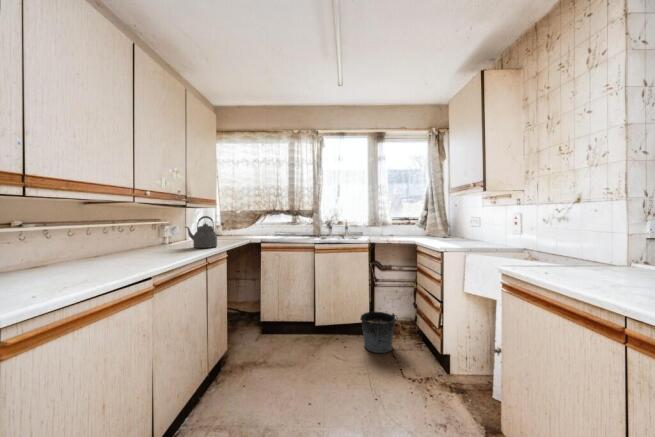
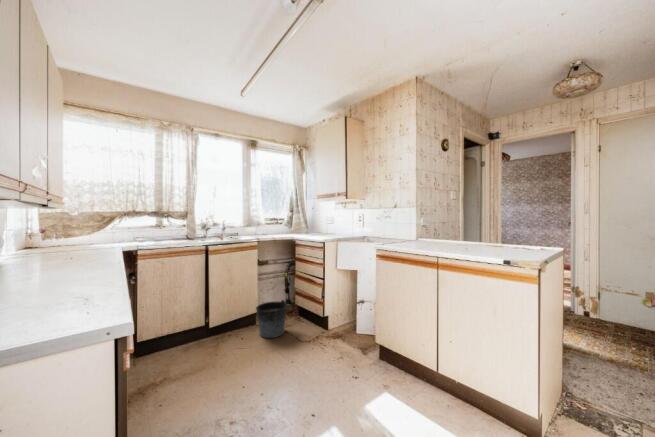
kettle: present [185,216,217,248] -> none [26,217,91,262]

